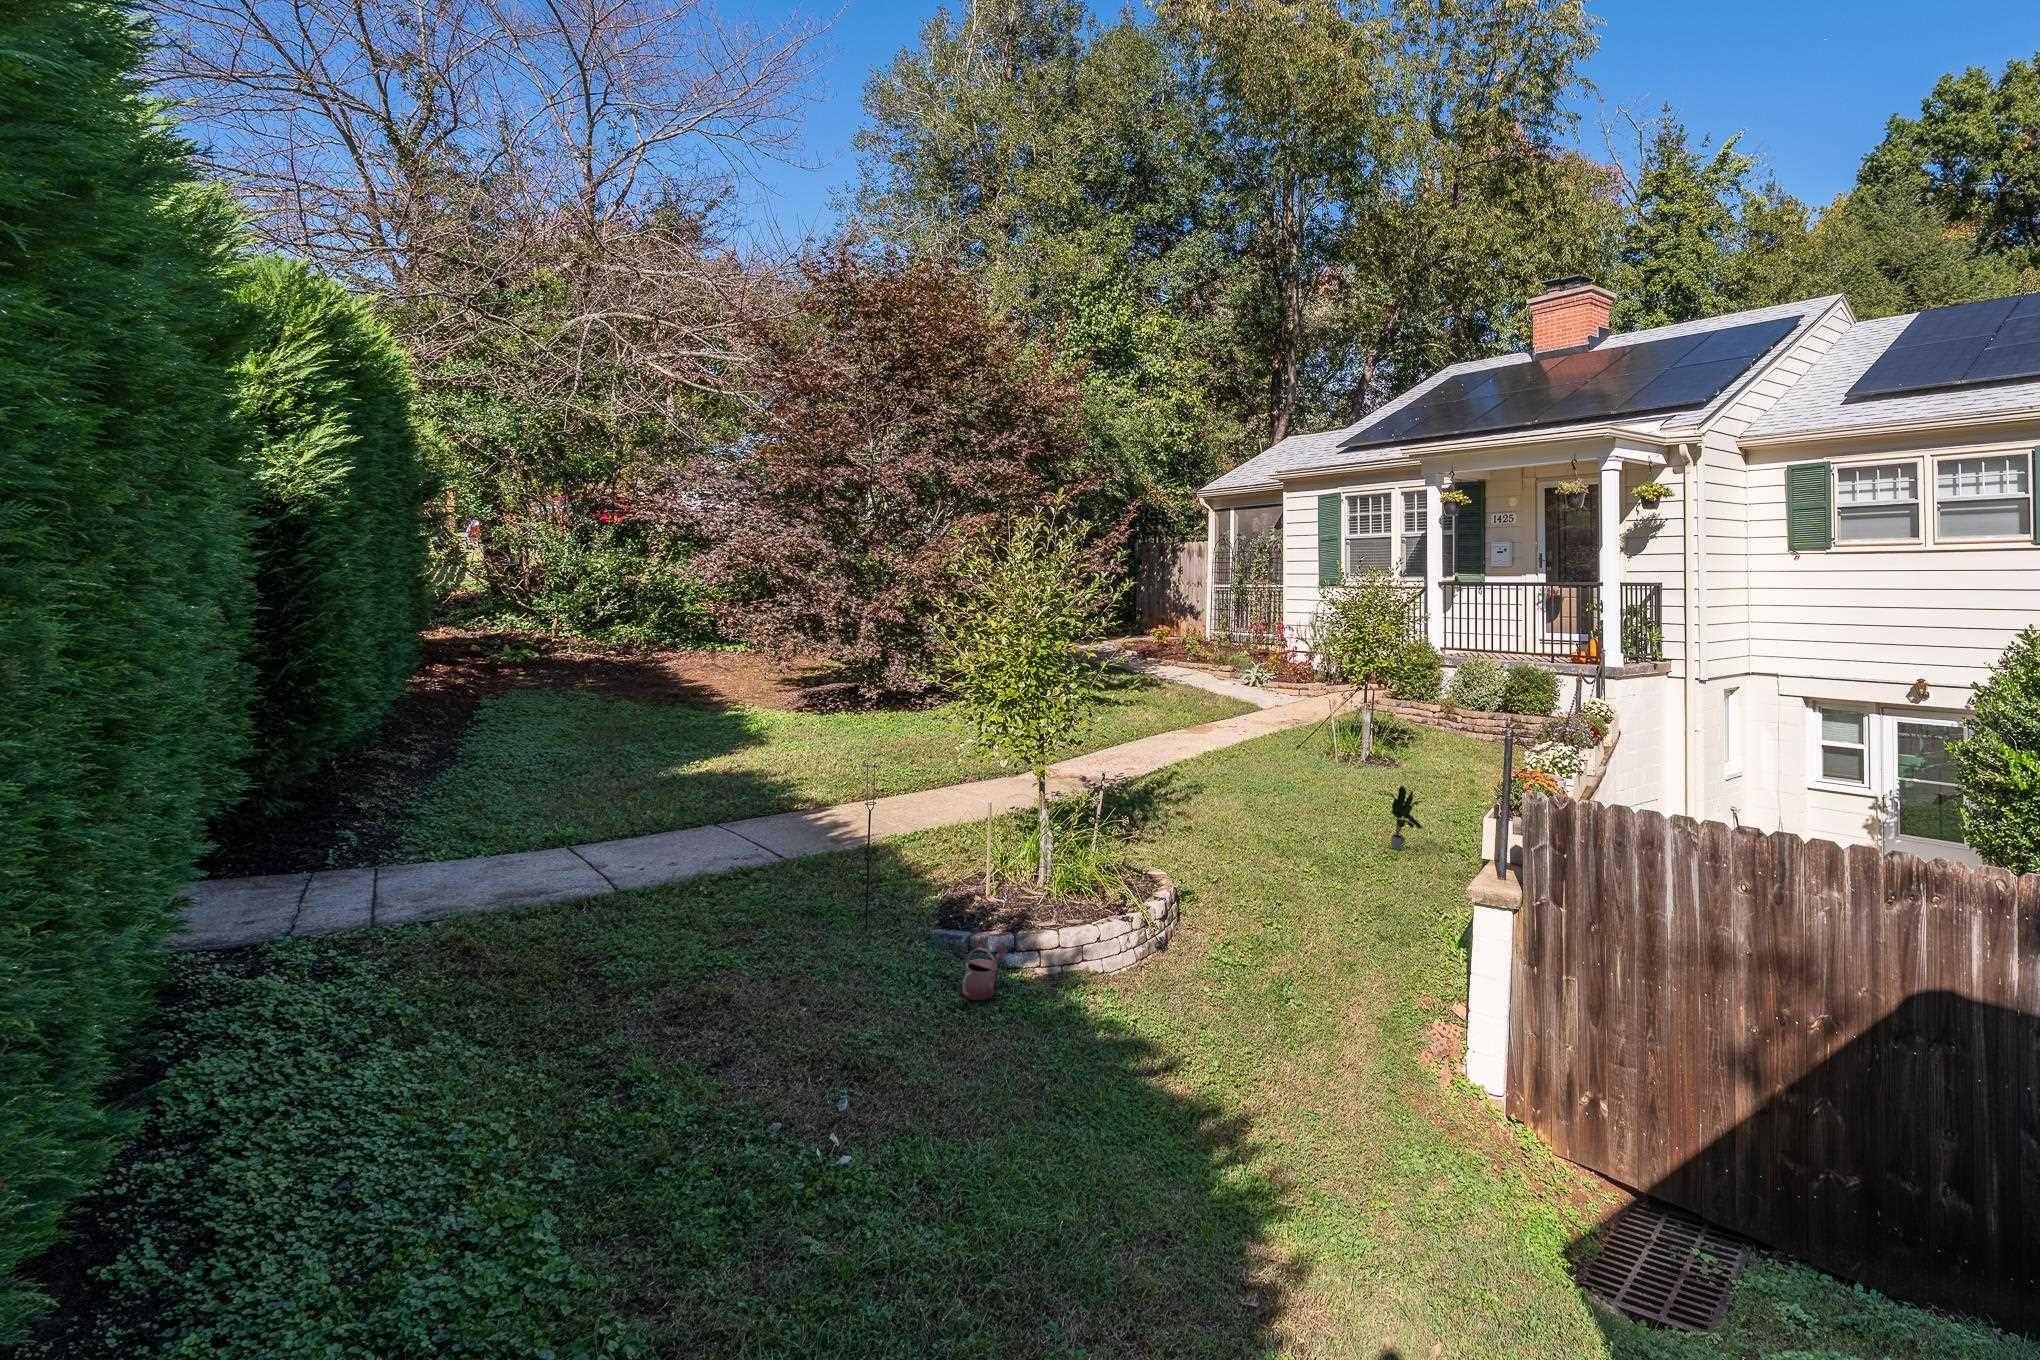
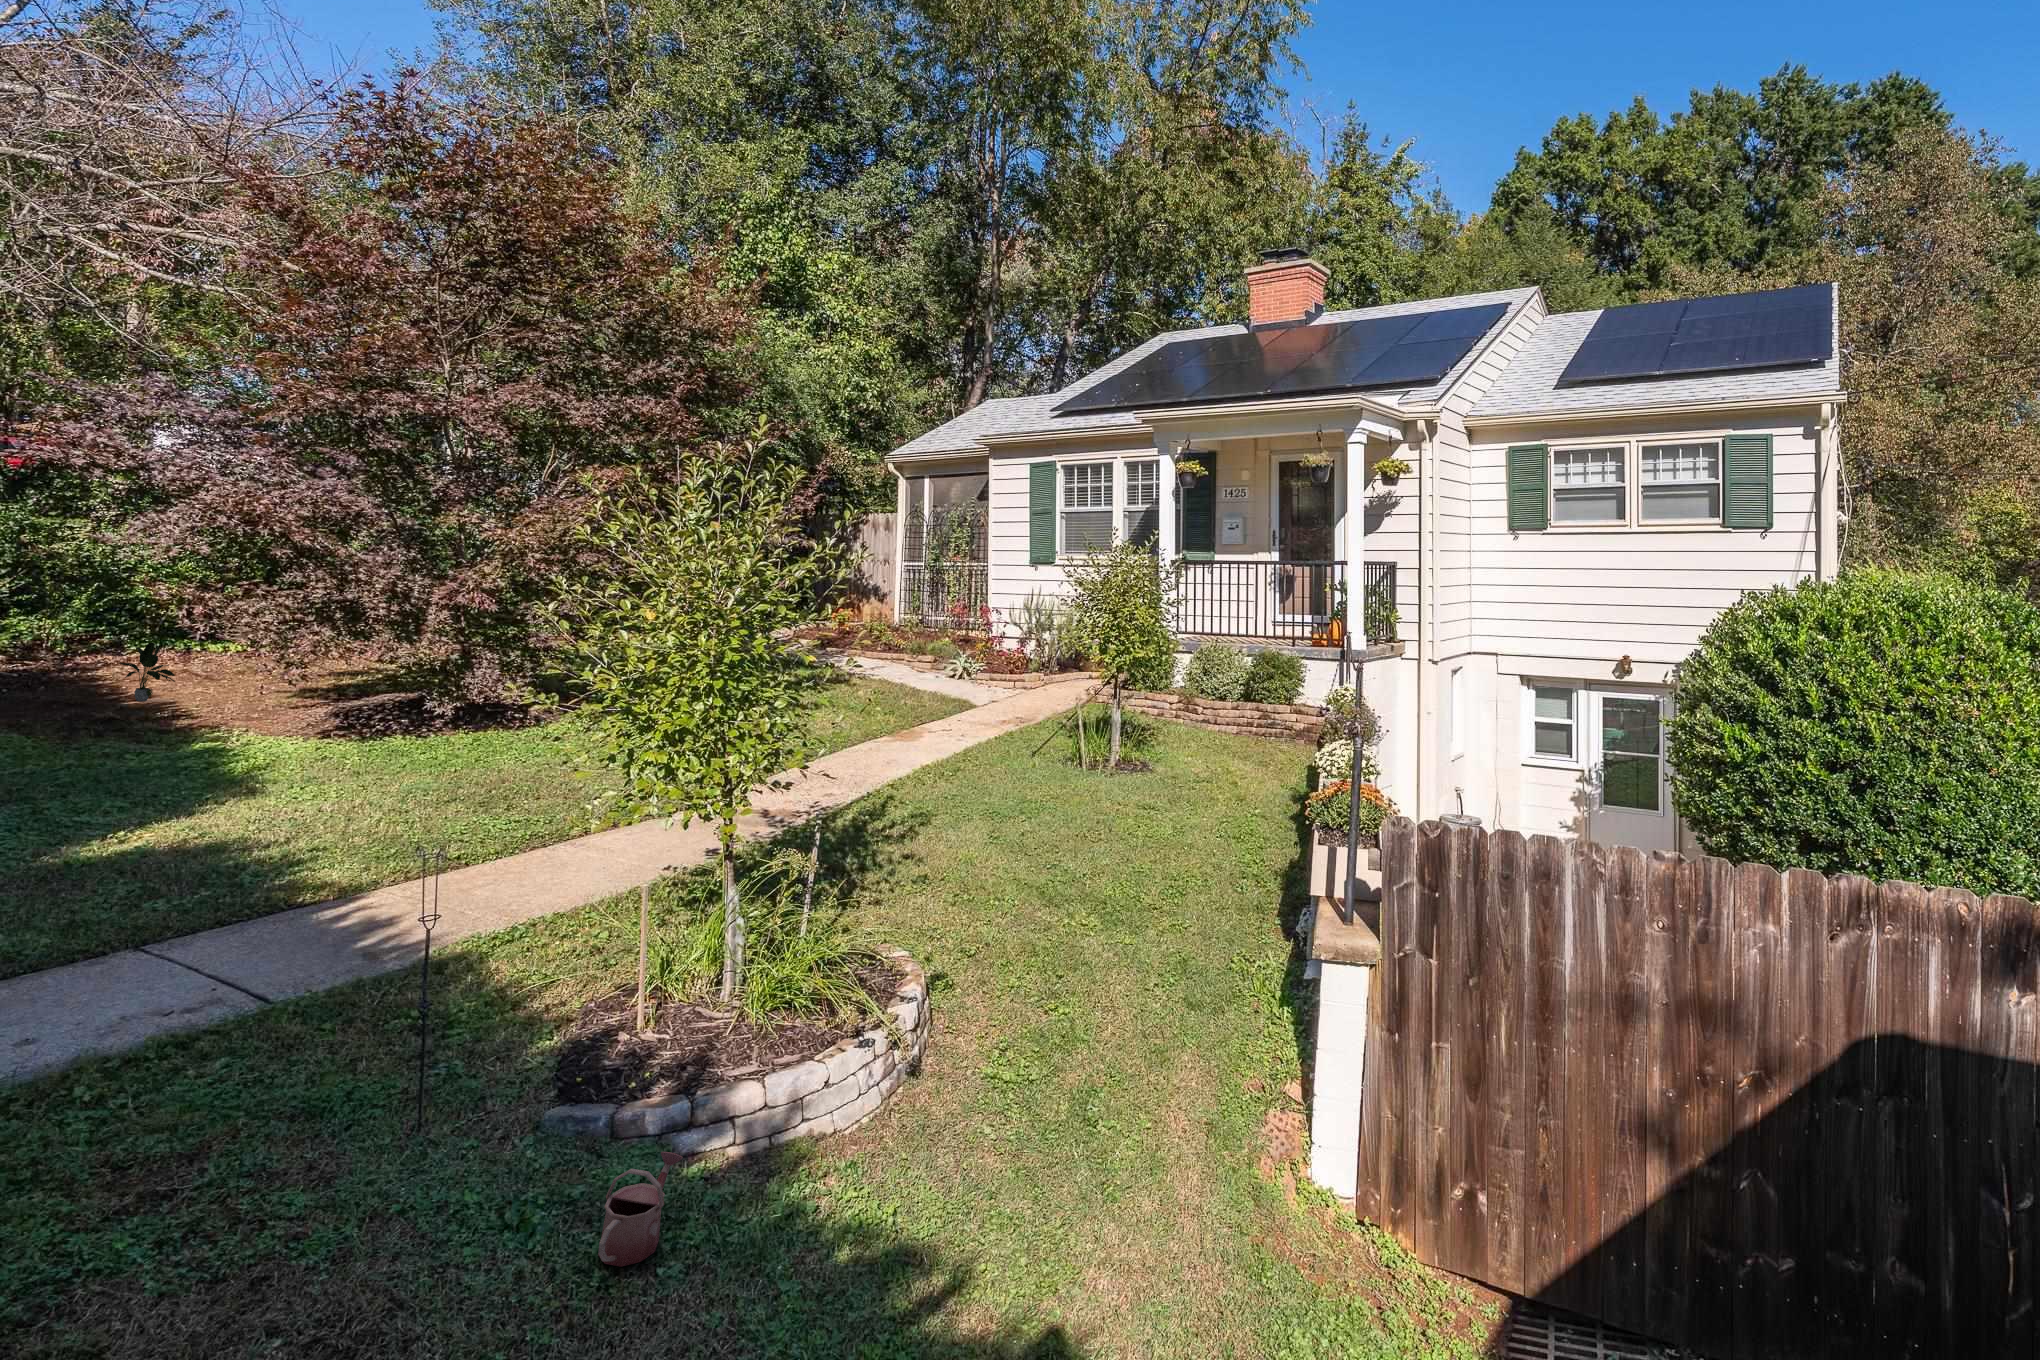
potted plant: present [1389,786,1423,850] -> present [120,643,175,701]

